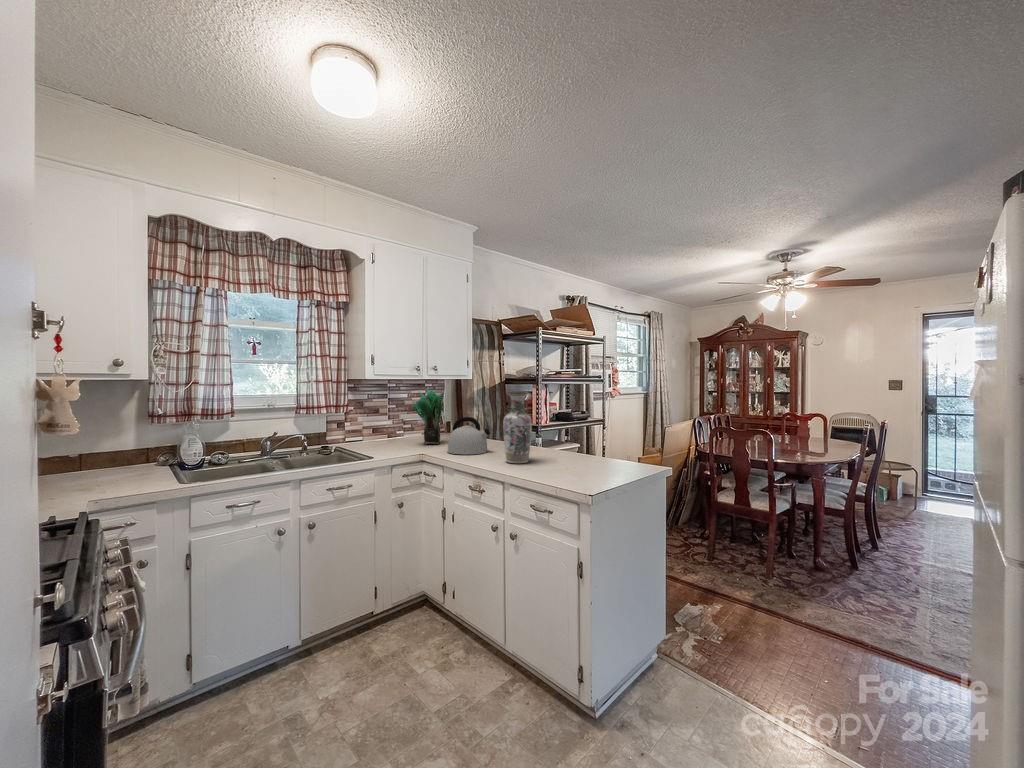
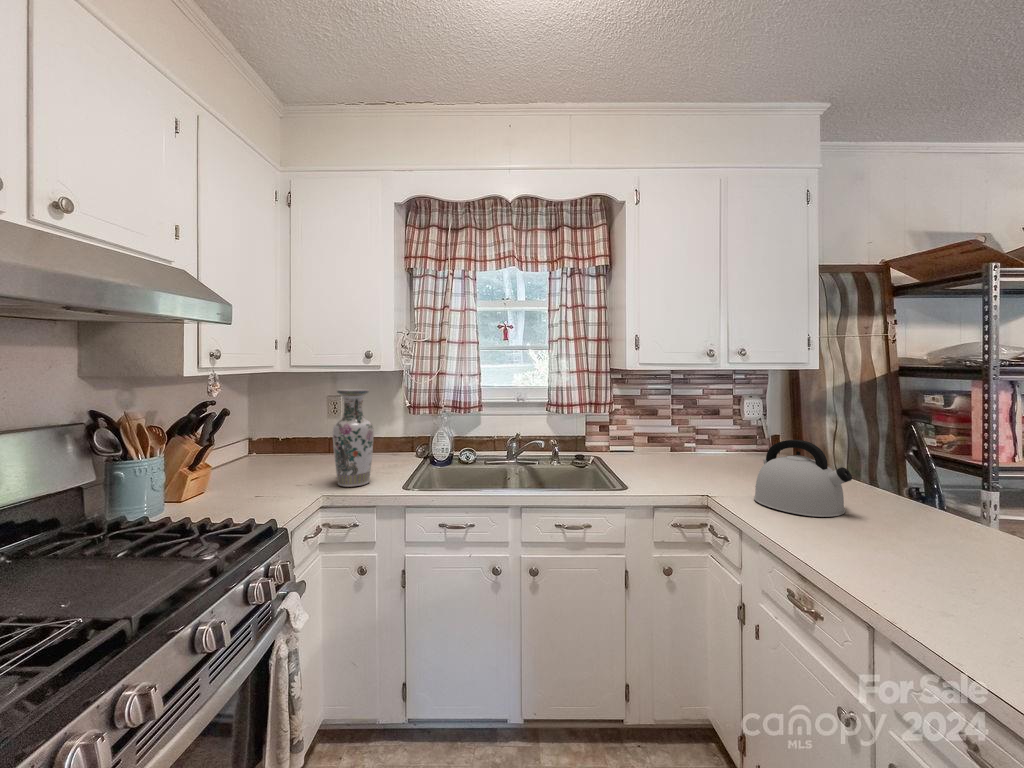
potted plant: present [413,389,443,444] -> none [699,384,753,476]
vase: present [503,391,532,463] -> present [333,389,374,487]

